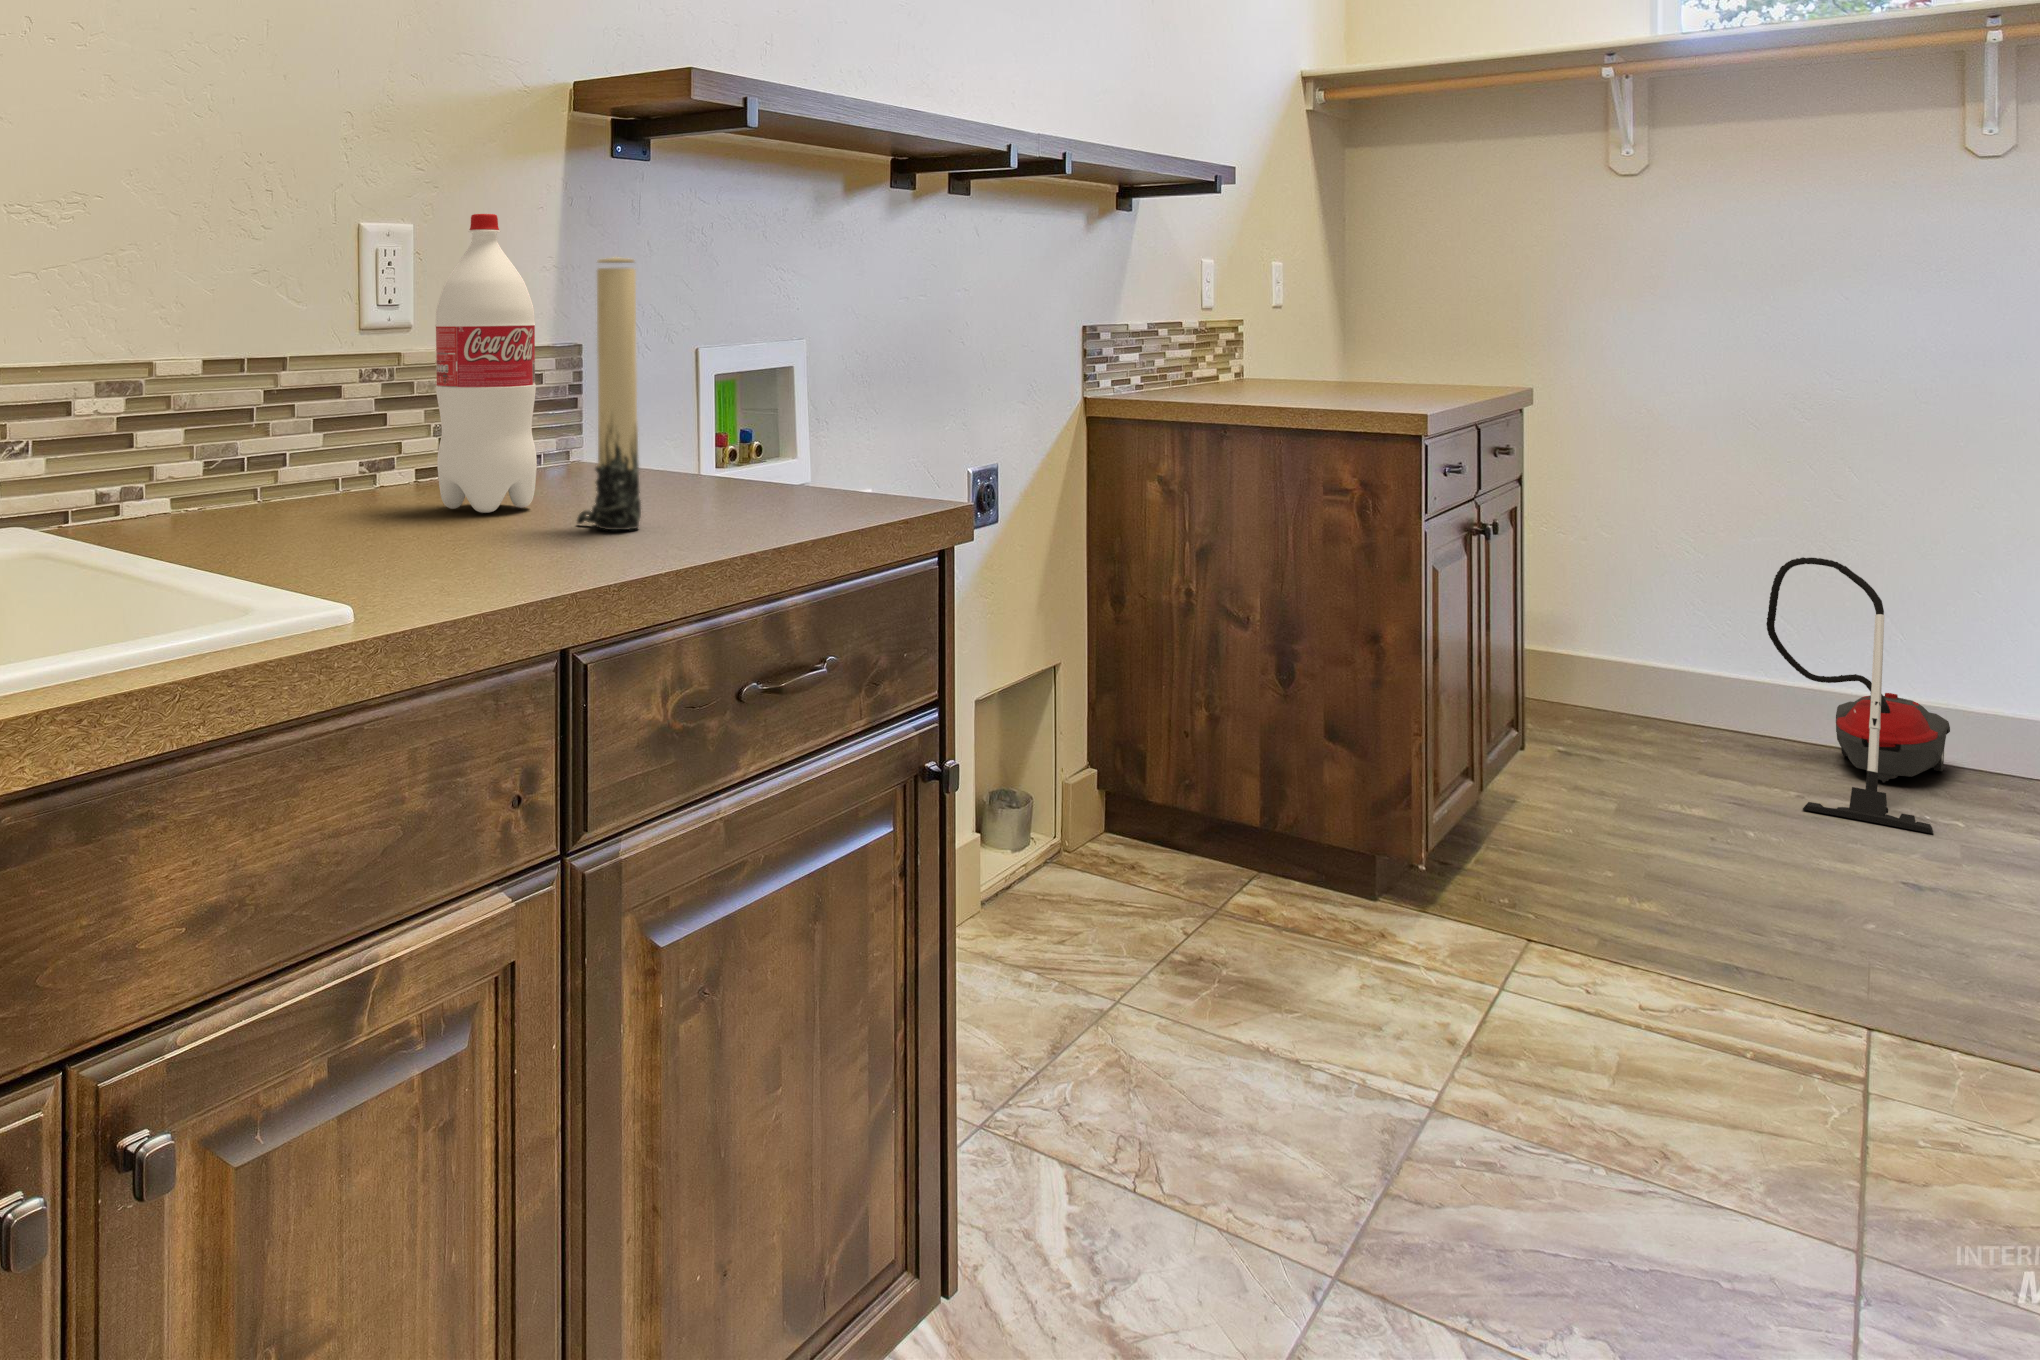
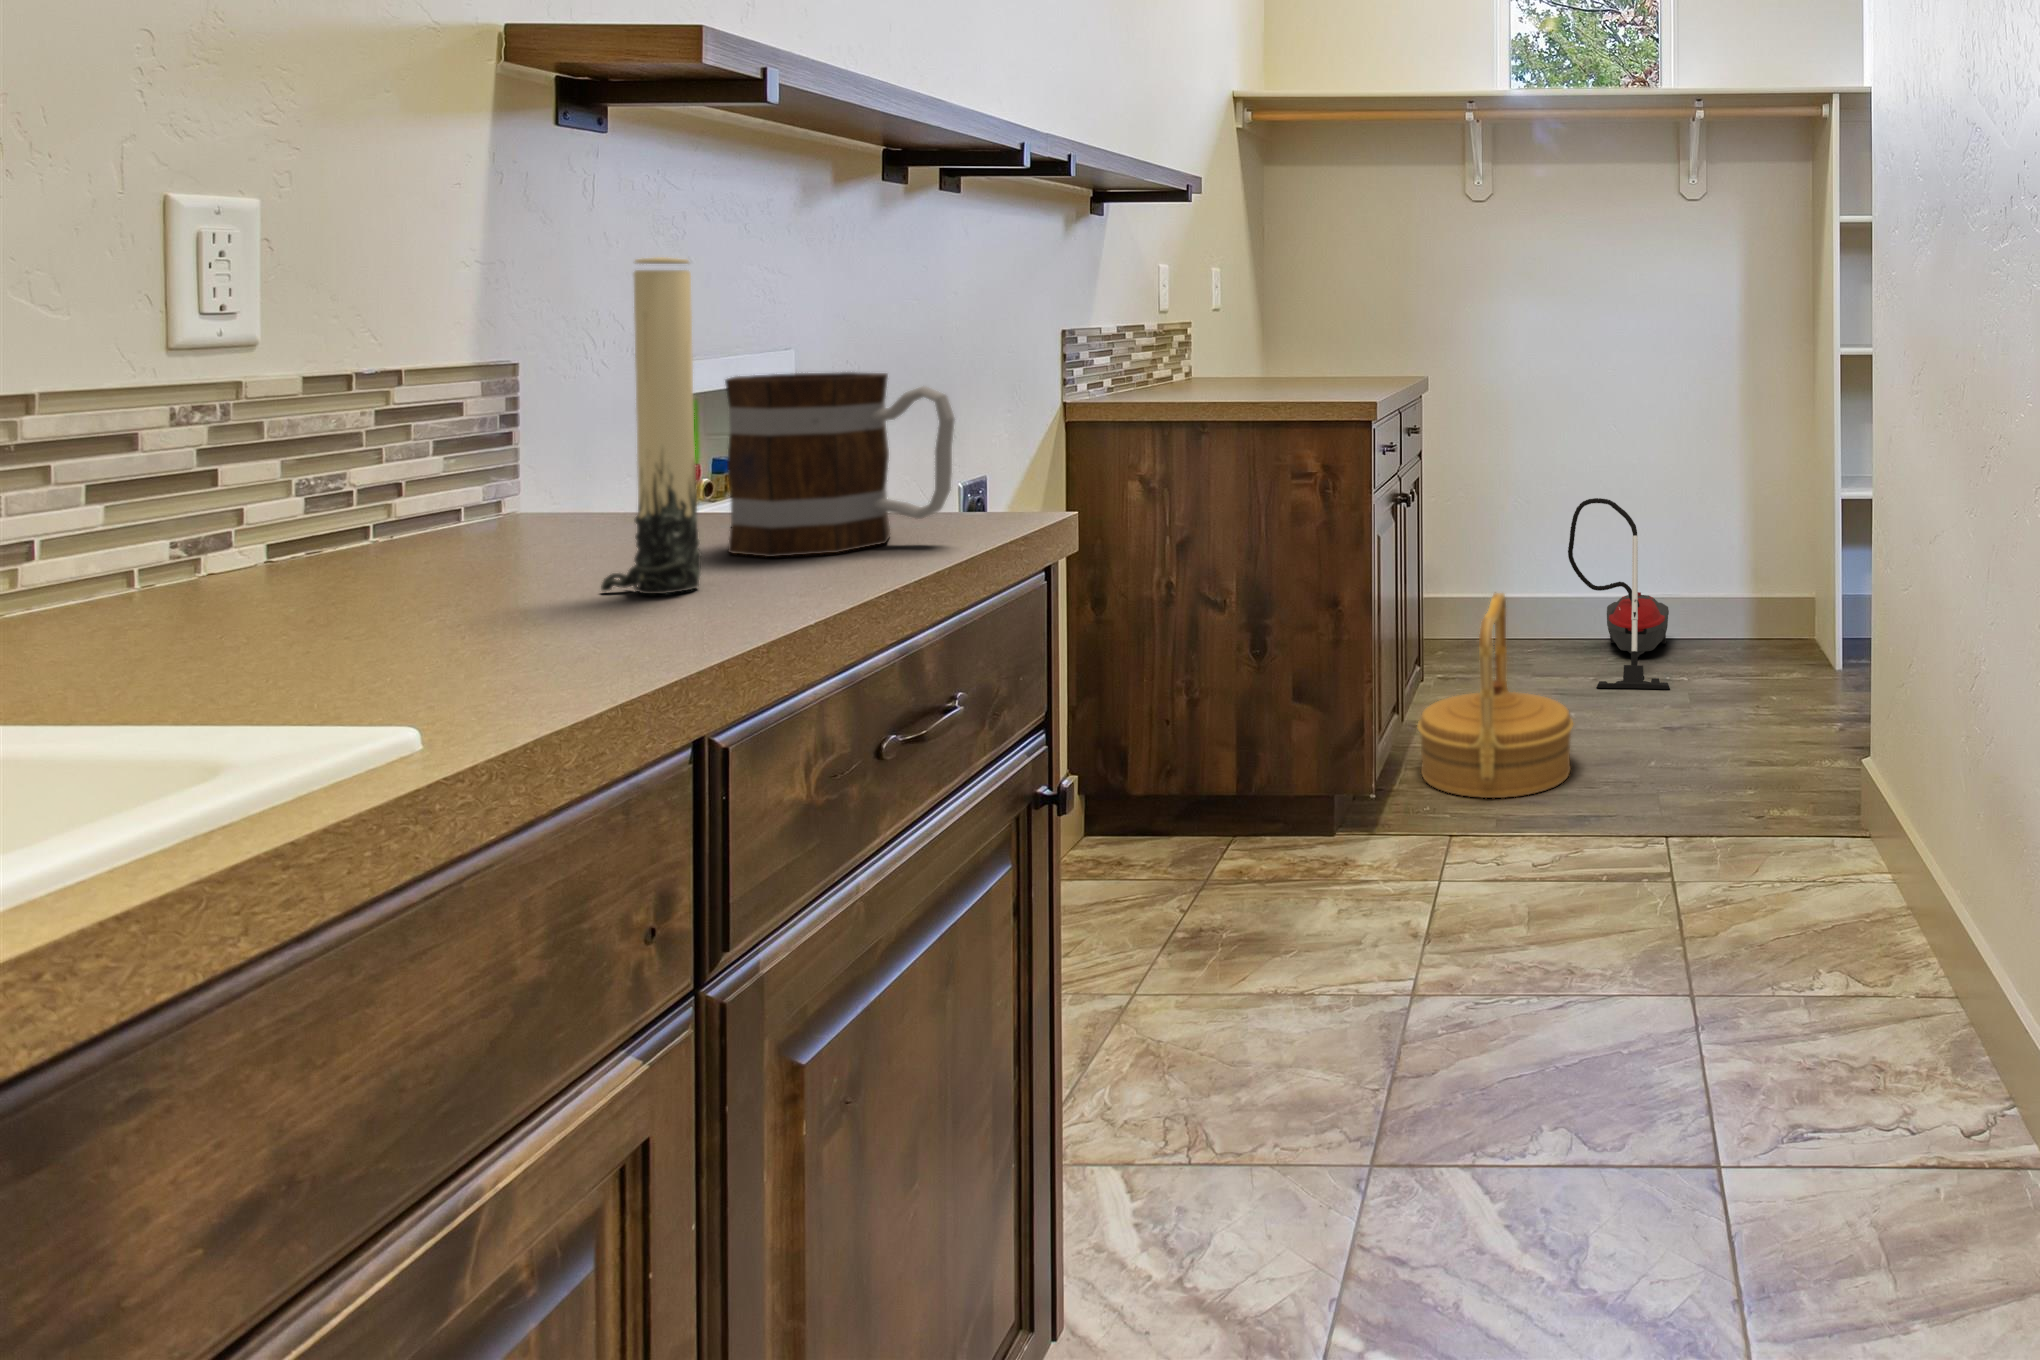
bottle: present [435,214,537,513] -> none [339,193,512,592]
mug: none [682,357,857,513] -> present [725,372,955,557]
woven basket: none [1501,659,1736,922] -> present [1418,593,1573,798]

